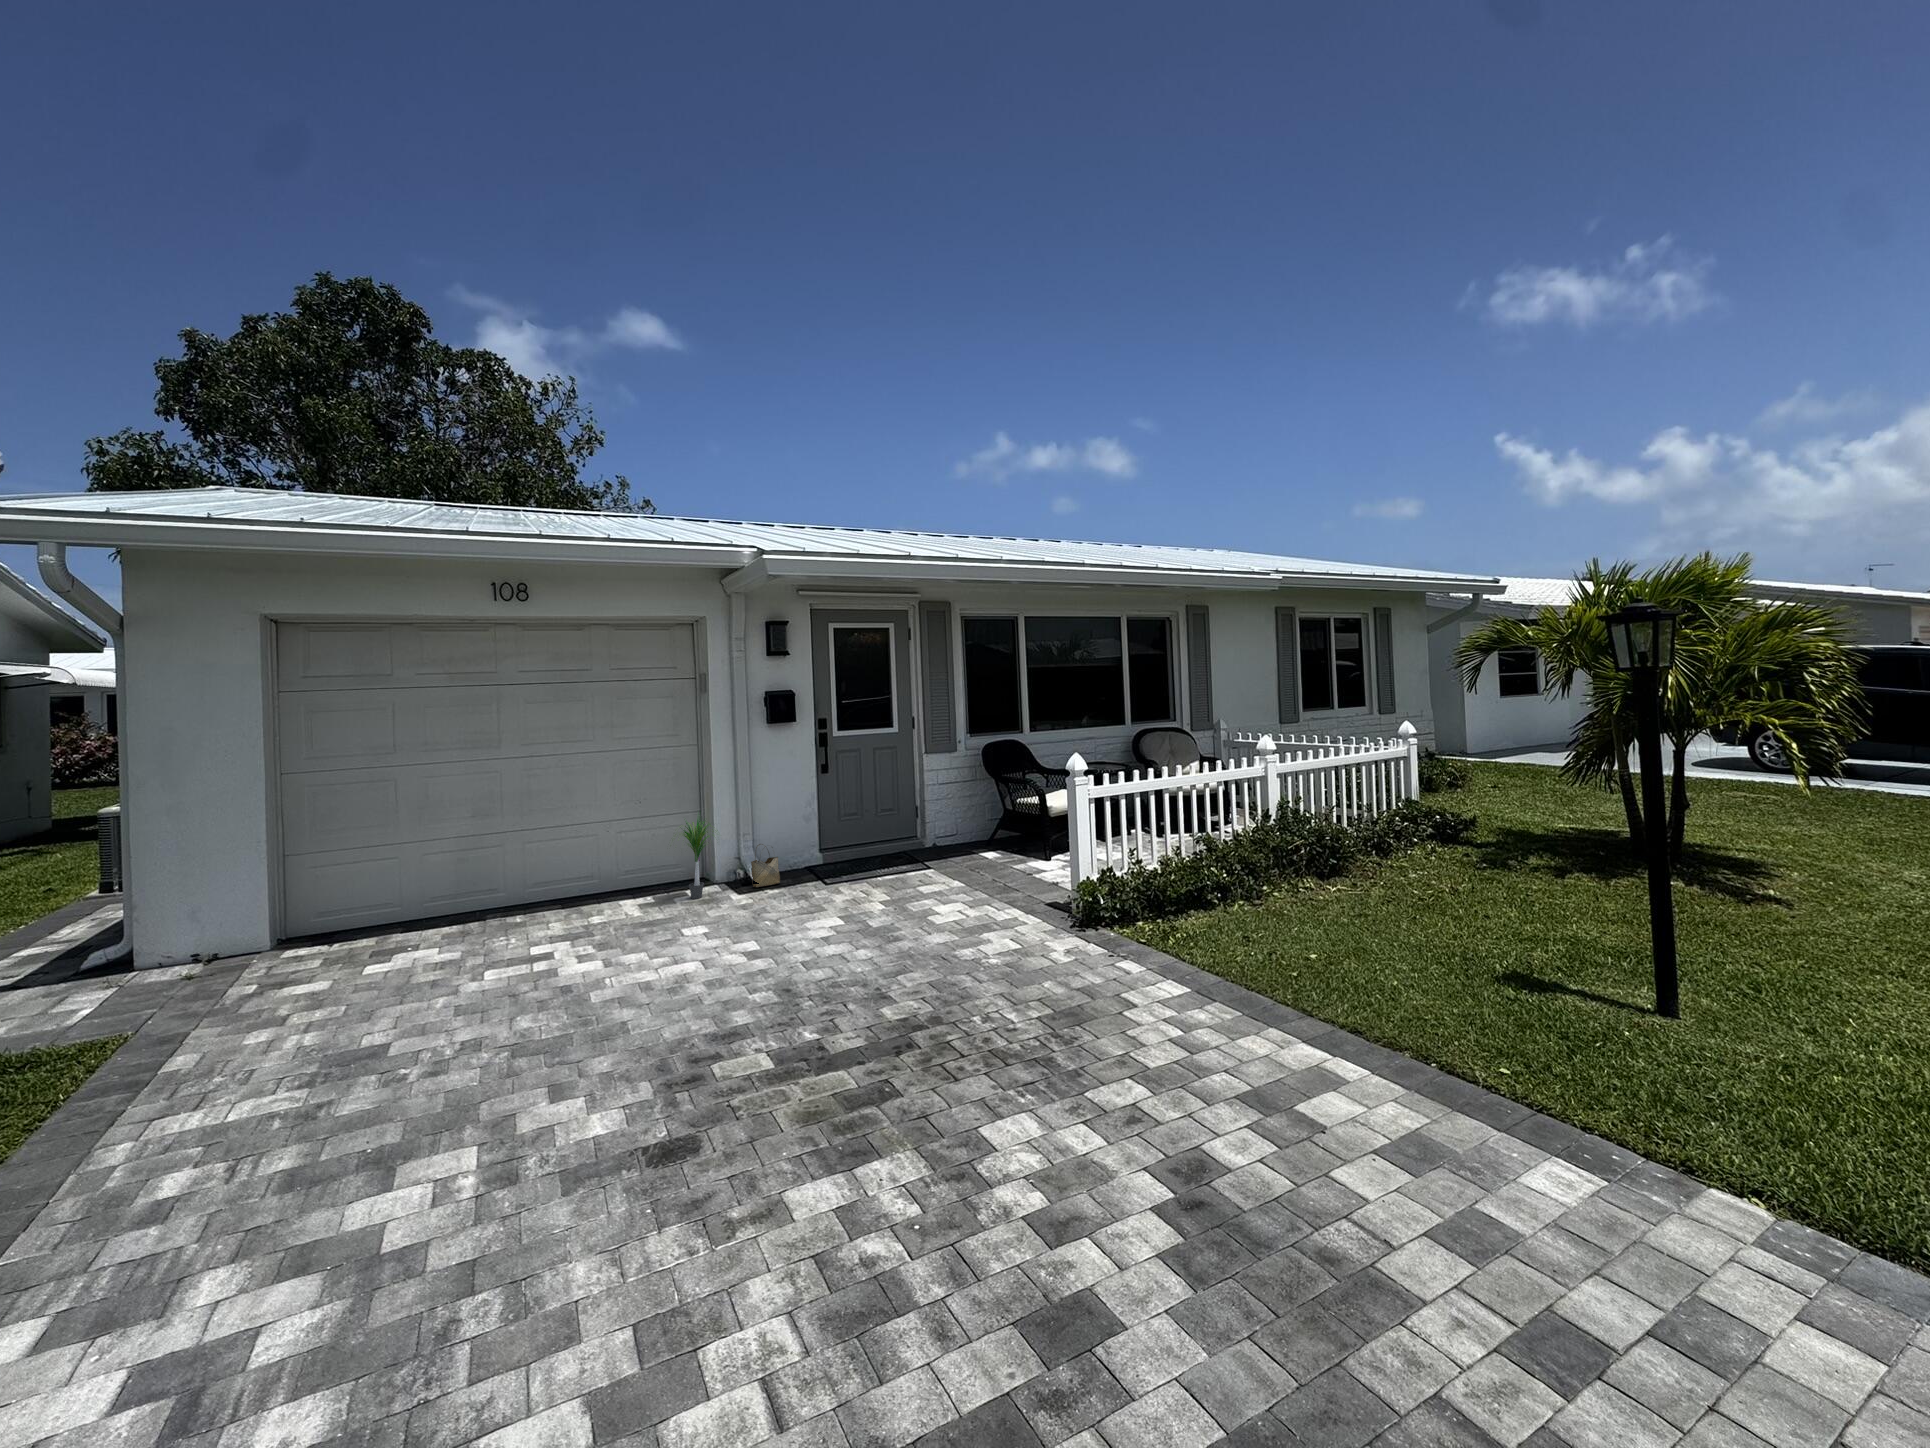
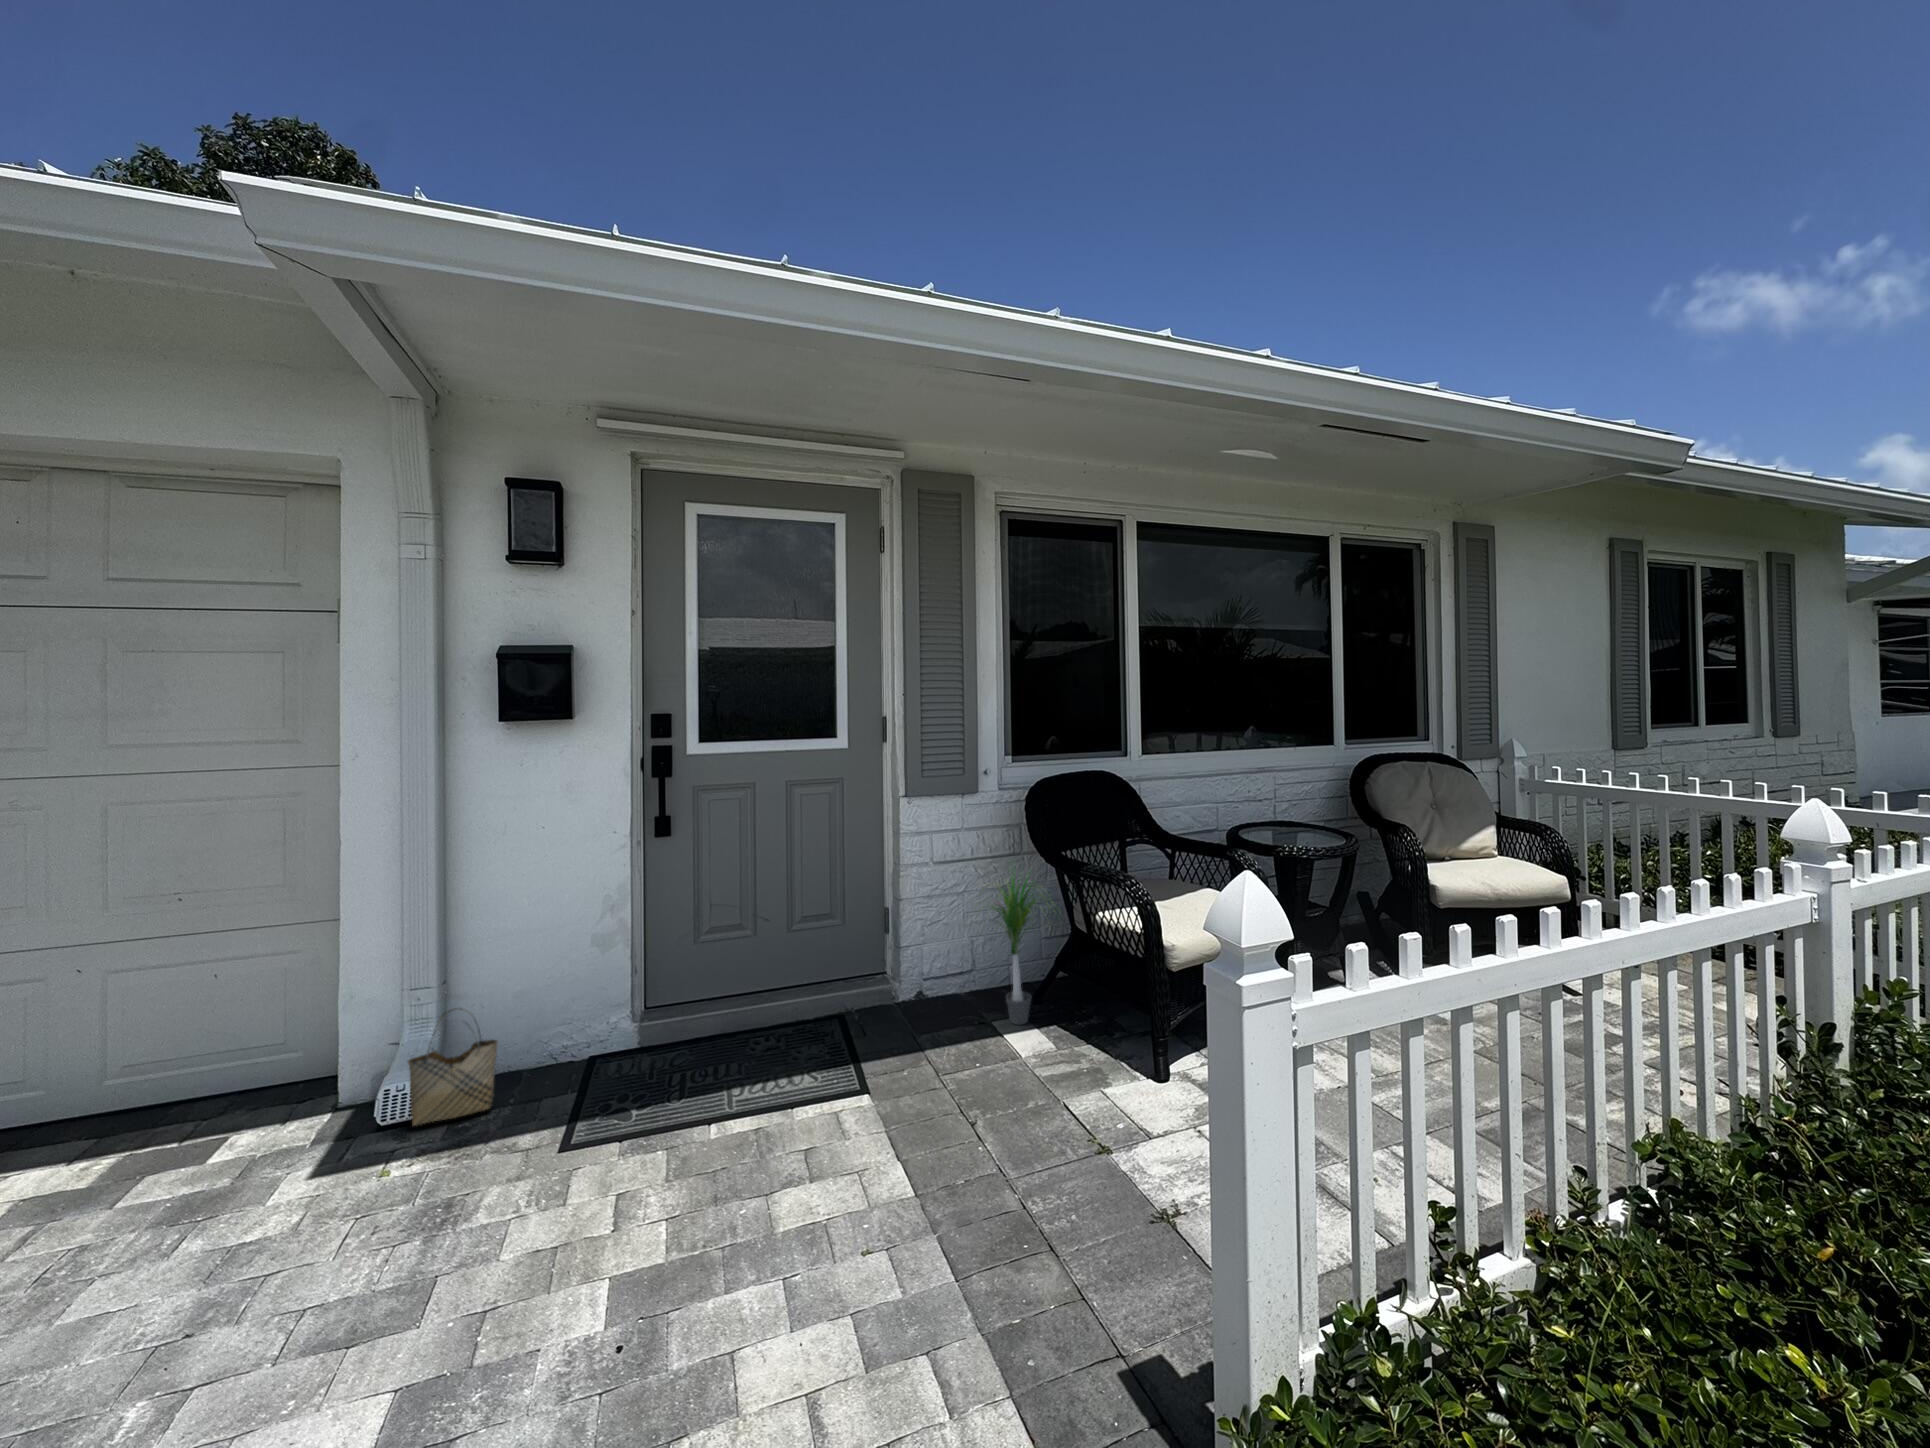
potted plant: present [683,819,710,899] -> present [977,870,1055,1025]

